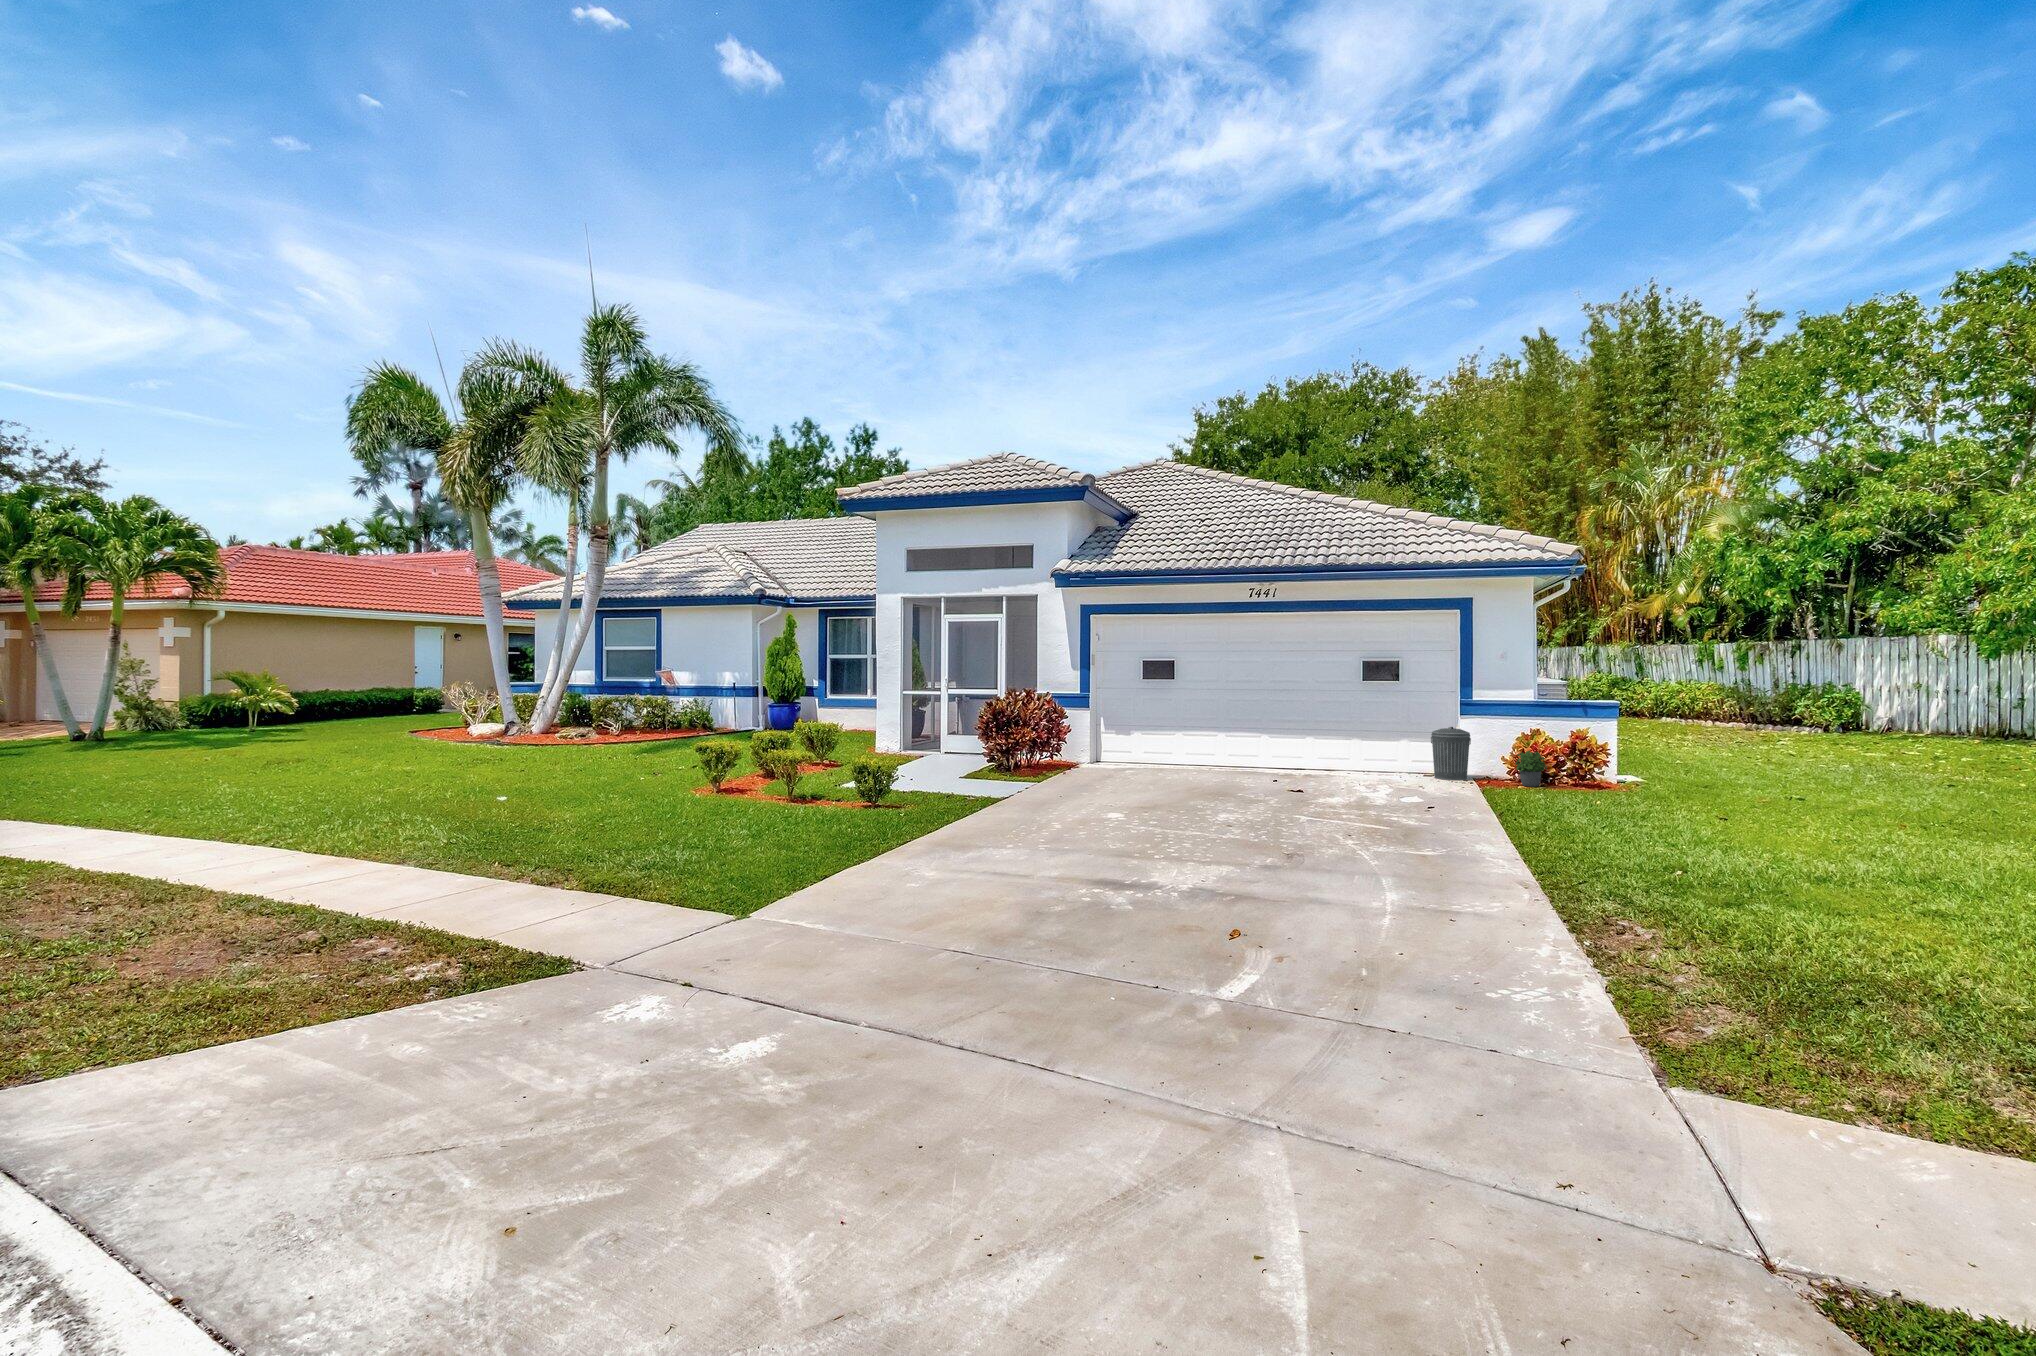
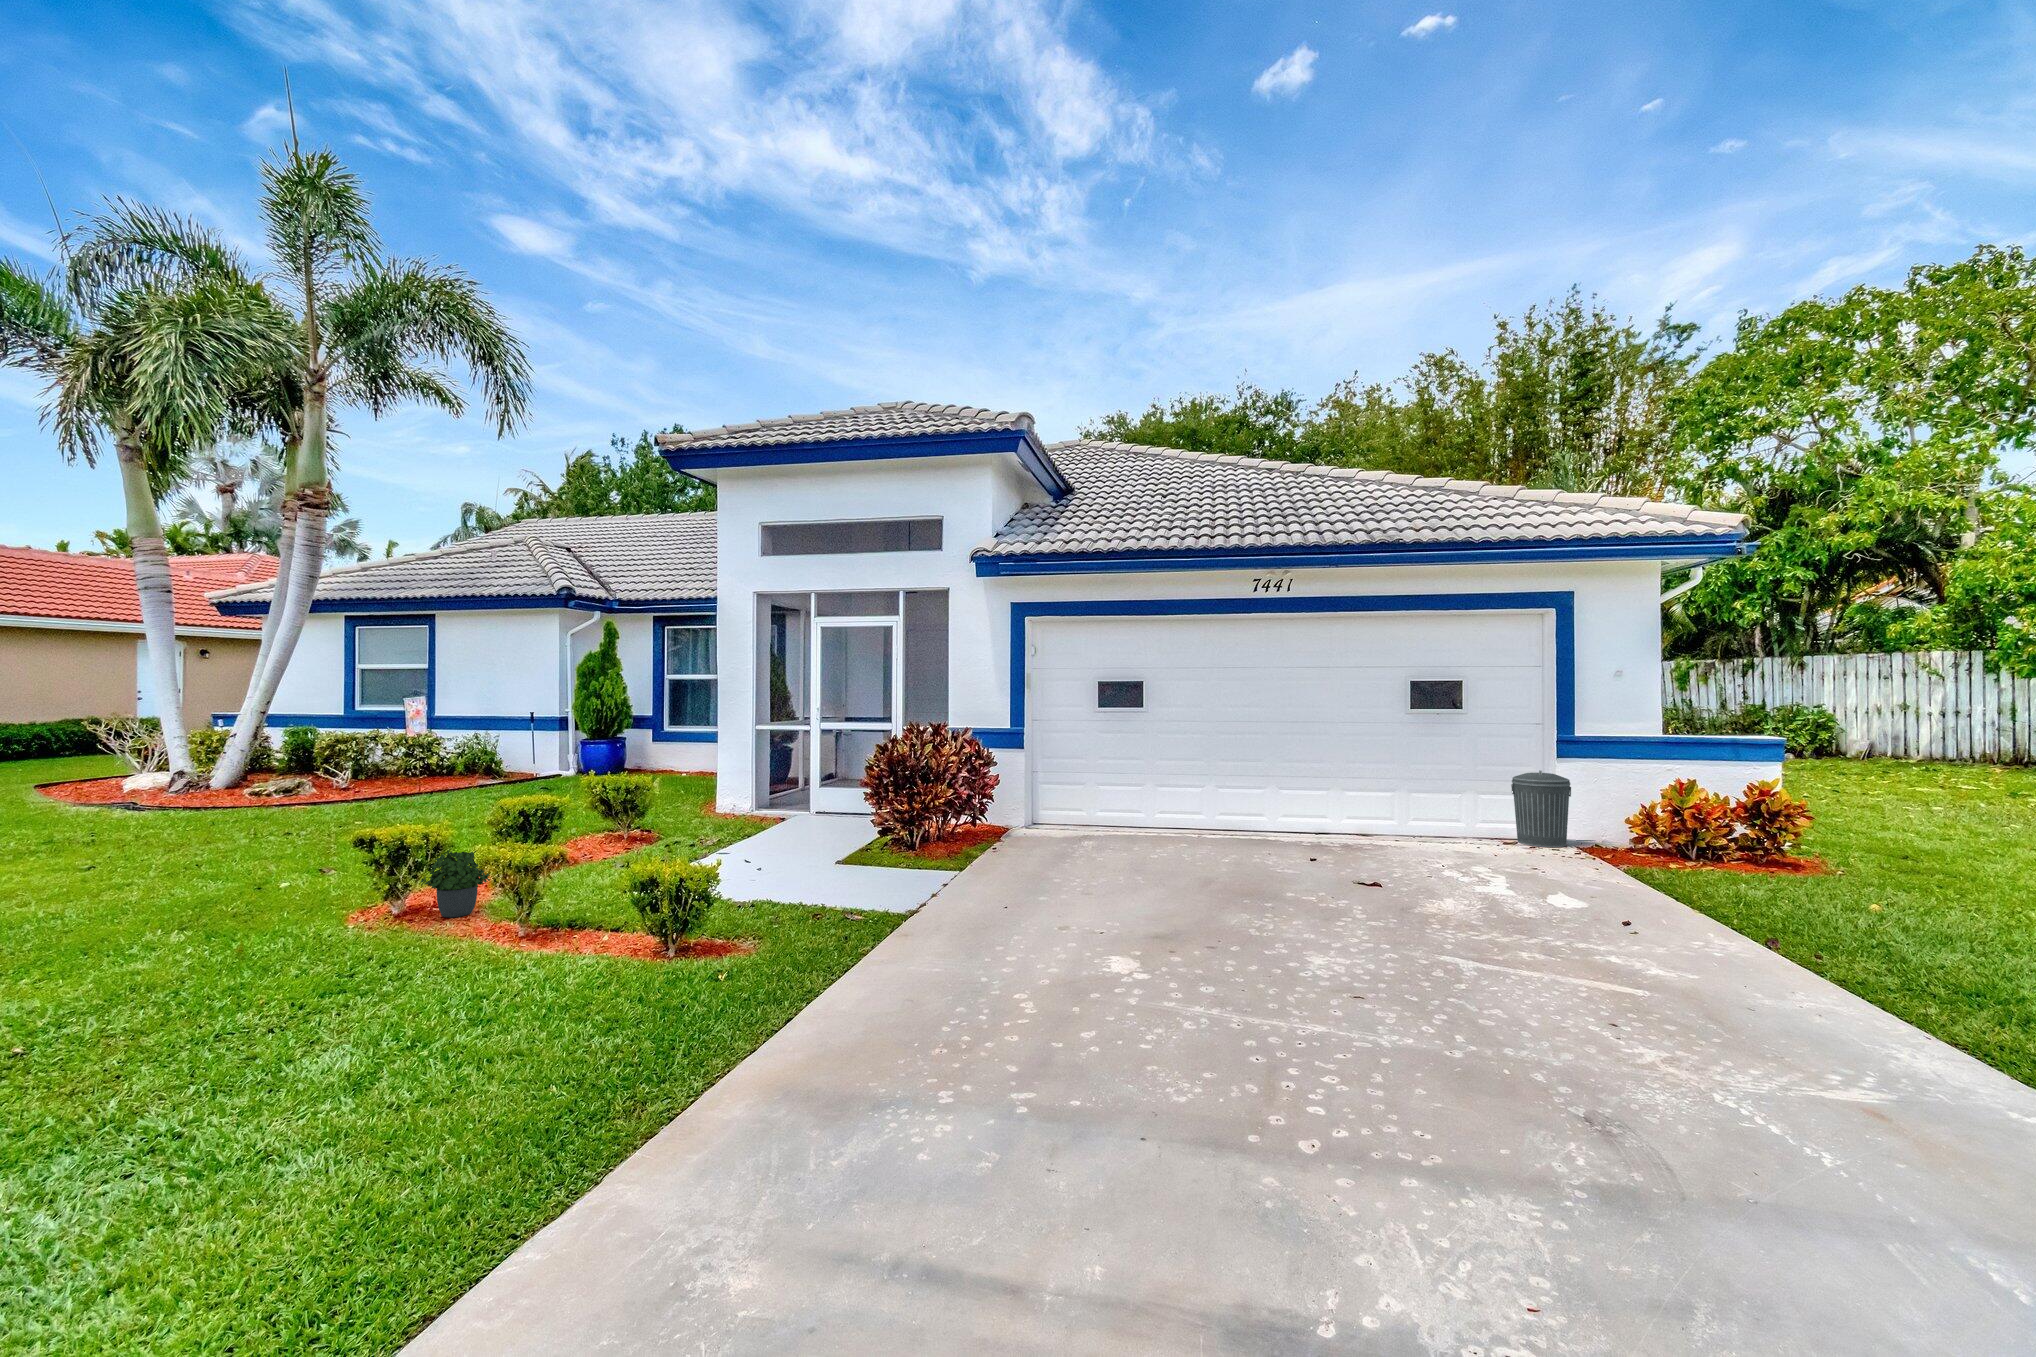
potted plant: present [1516,750,1548,787] -> present [421,850,490,918]

